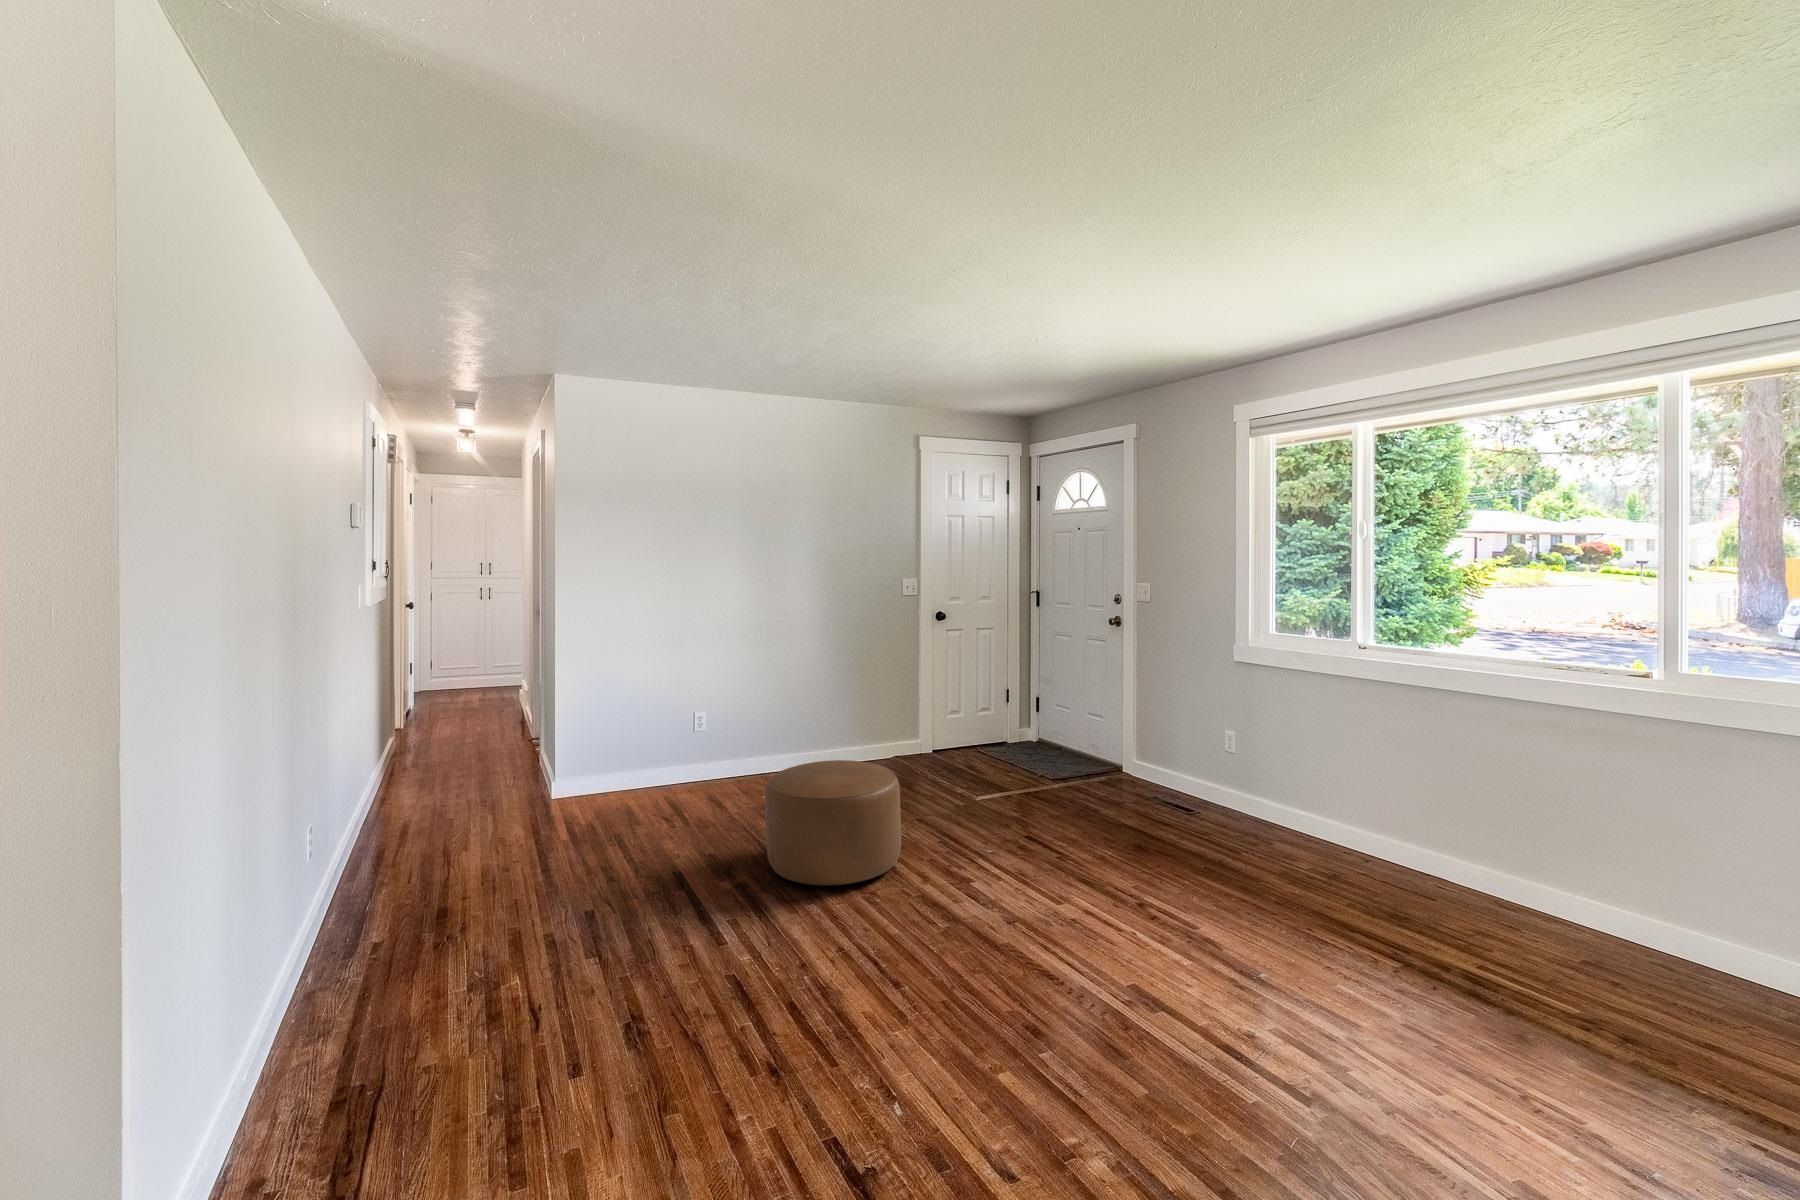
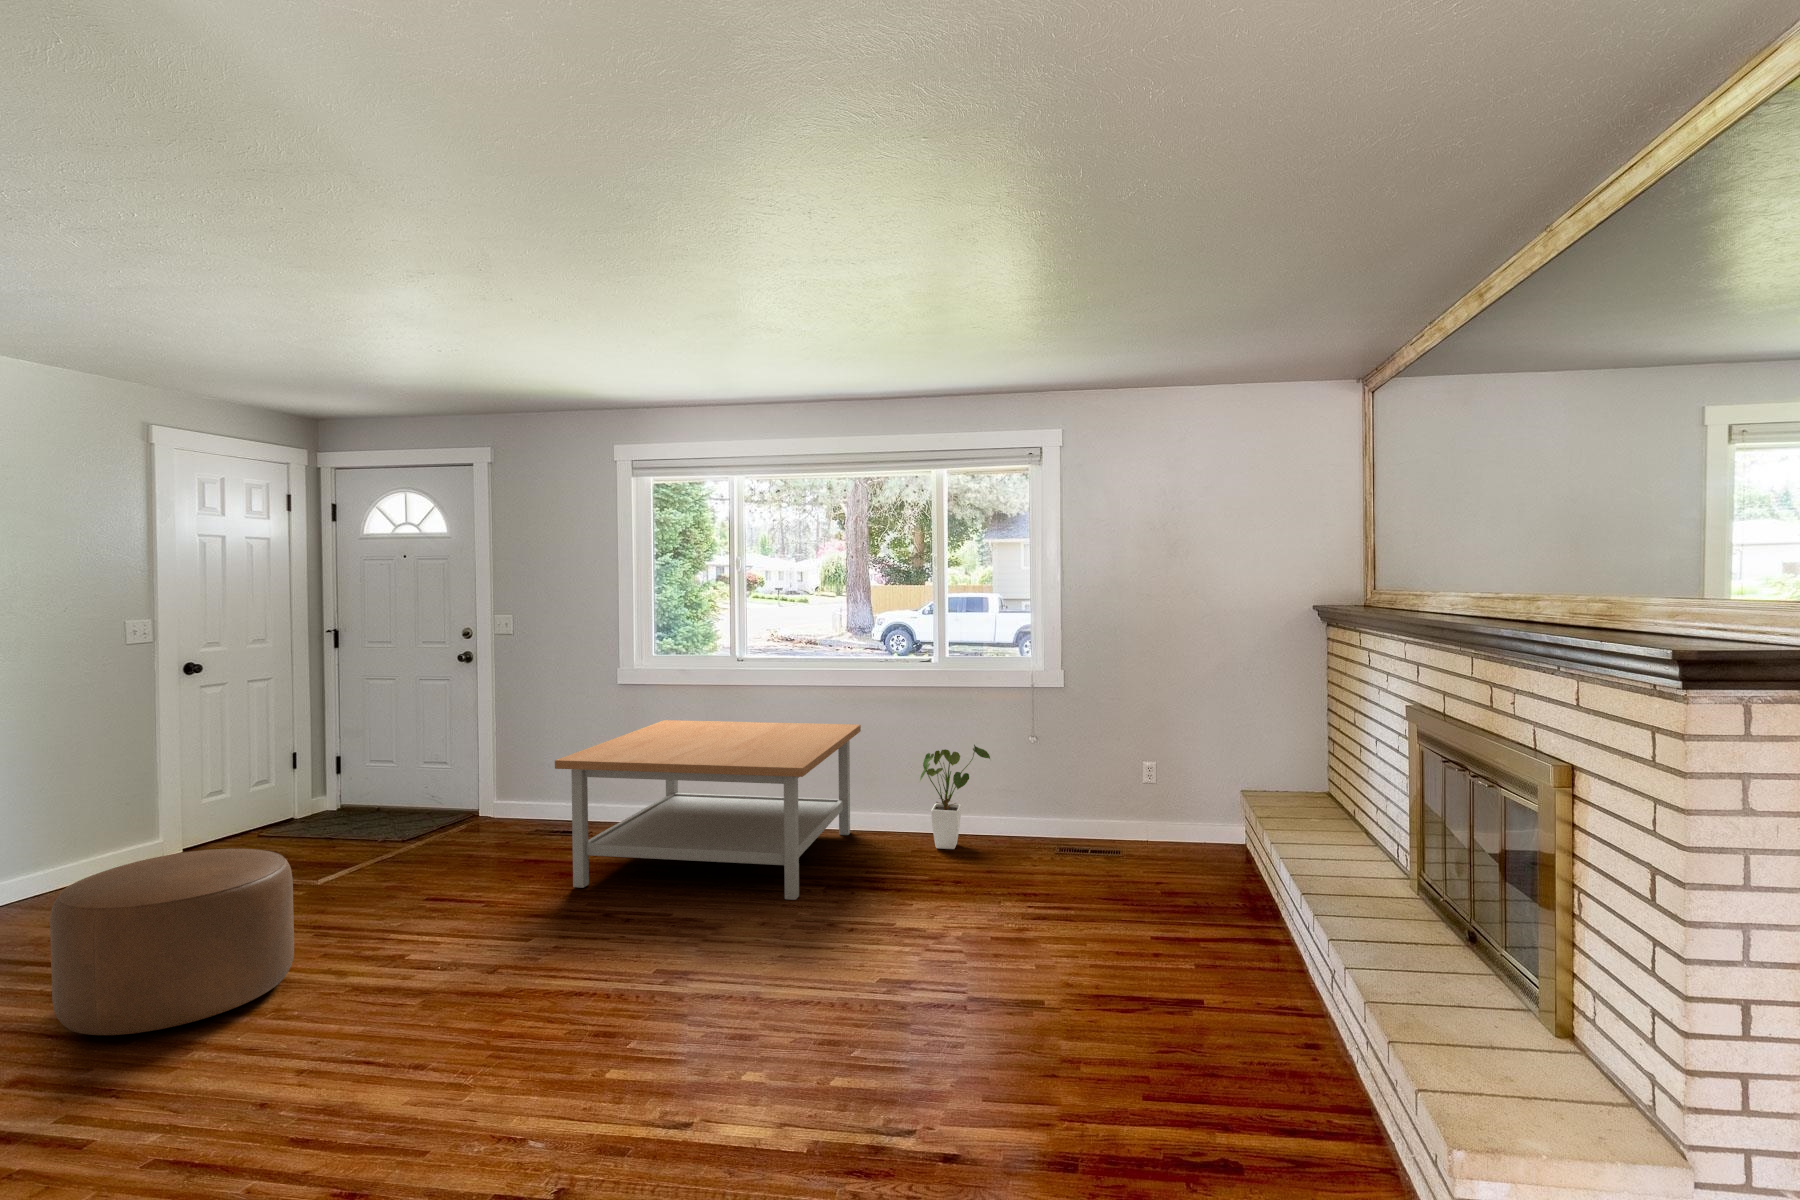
coffee table: none [1122,709,1535,963] -> present [555,720,861,900]
house plant: none [1605,823,1775,976] -> present [920,745,990,849]

